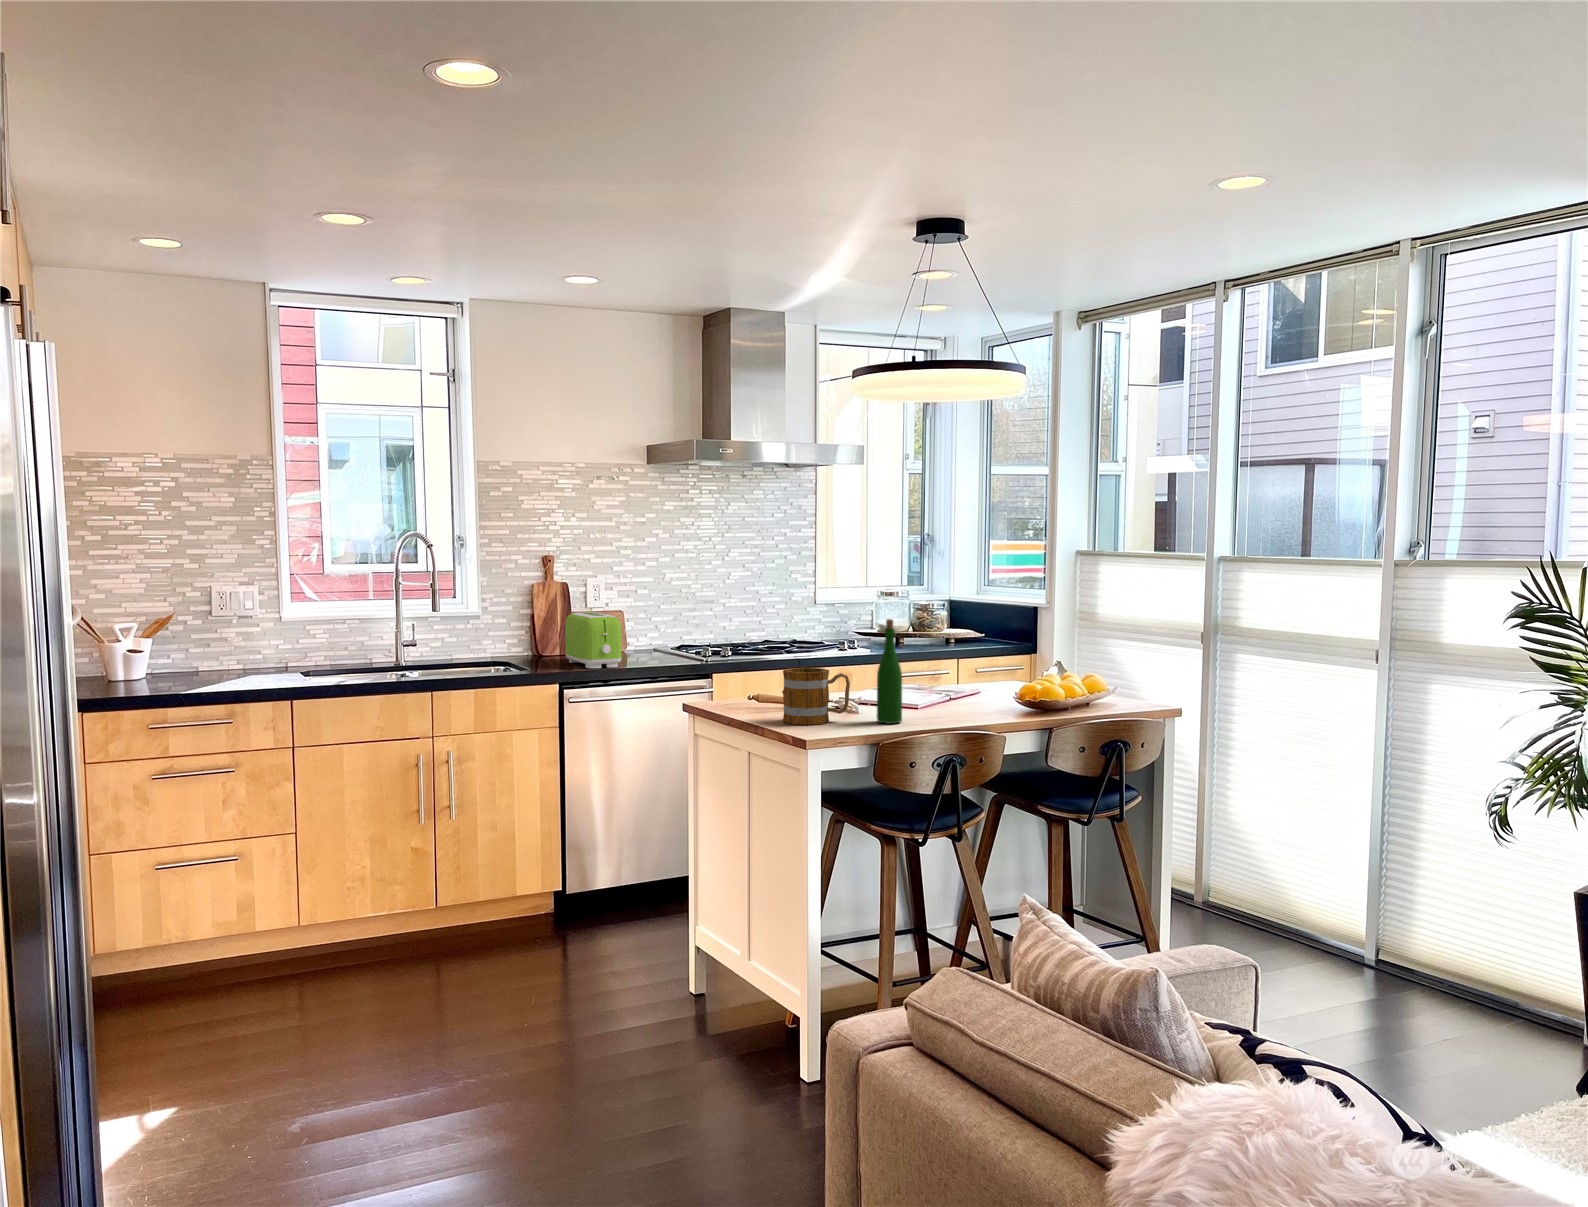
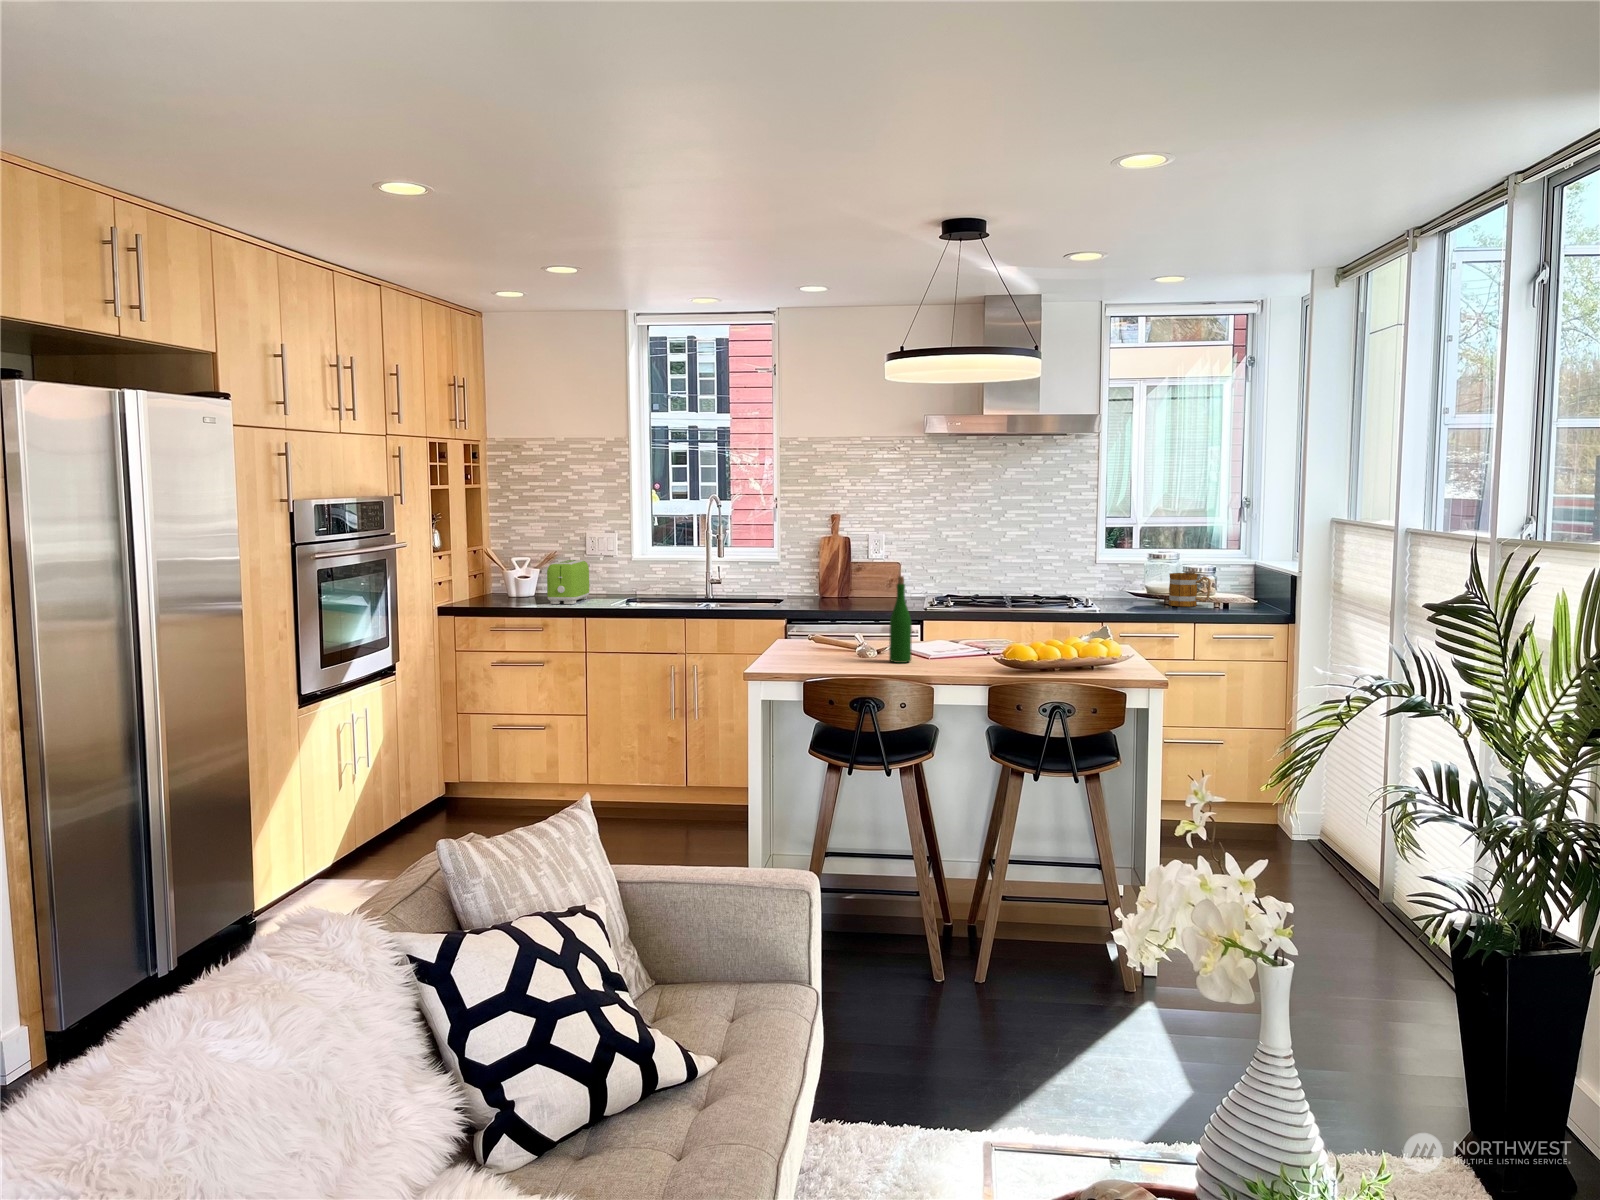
toaster: present [565,612,621,668] -> present [547,560,589,604]
mug: present [783,668,850,725] -> present [1169,573,1211,606]

